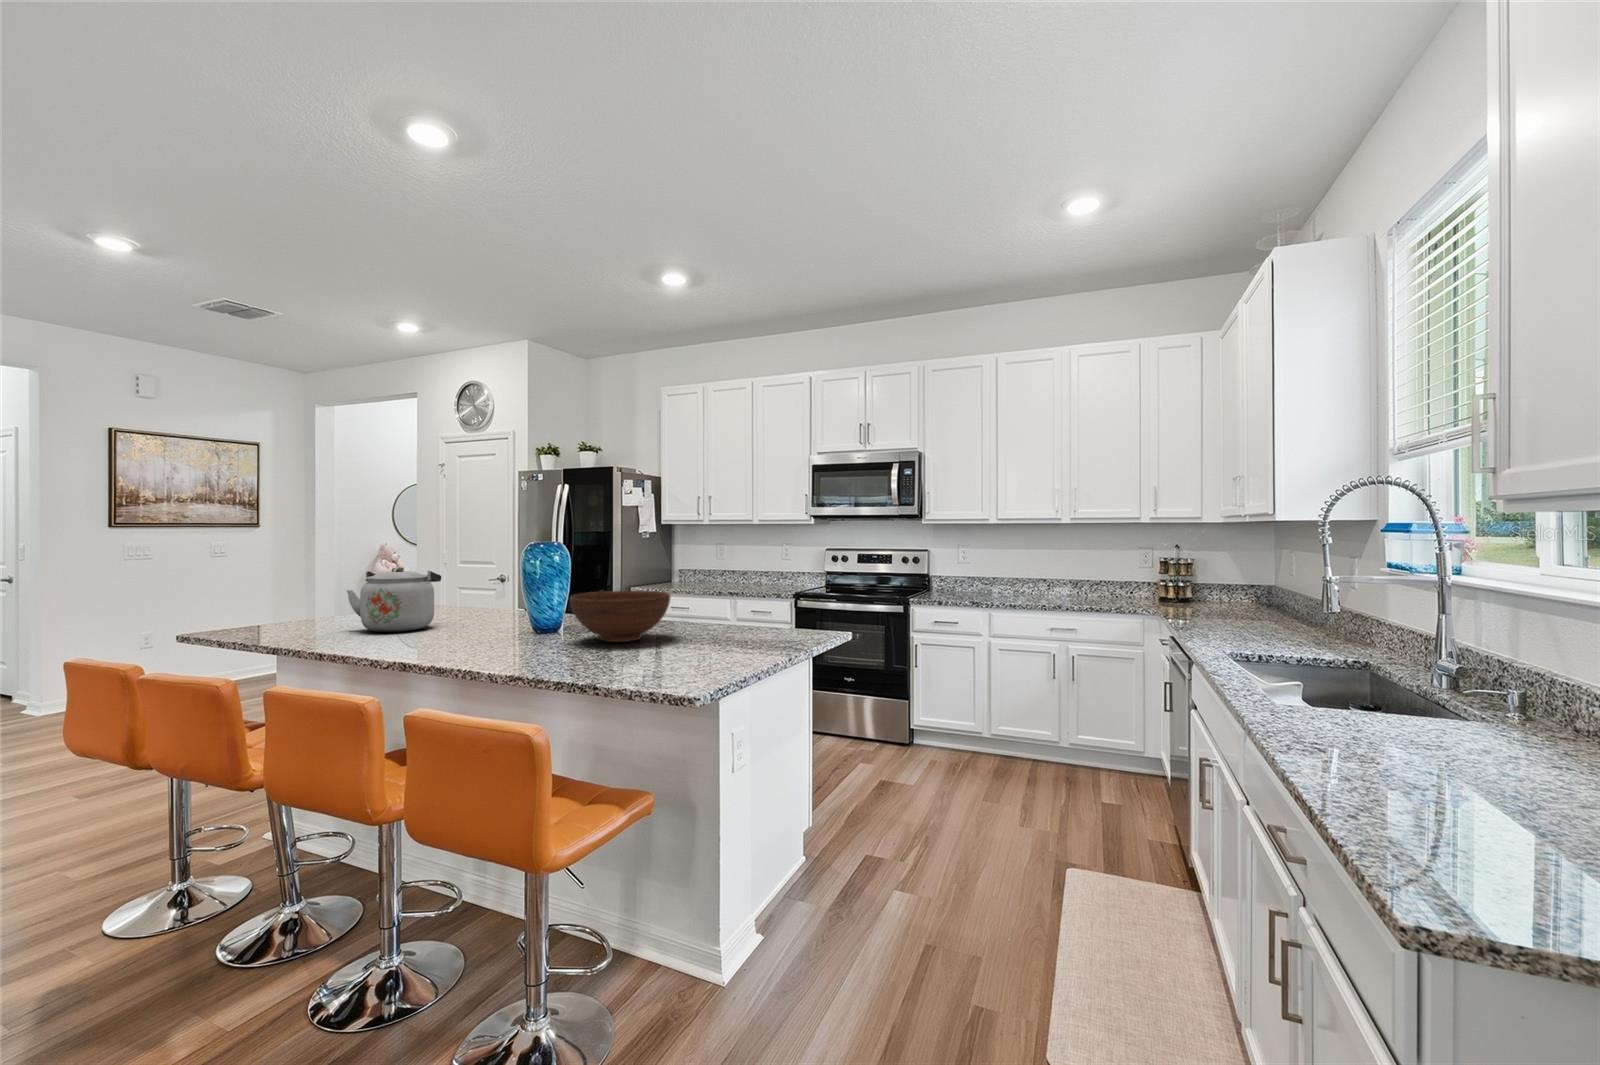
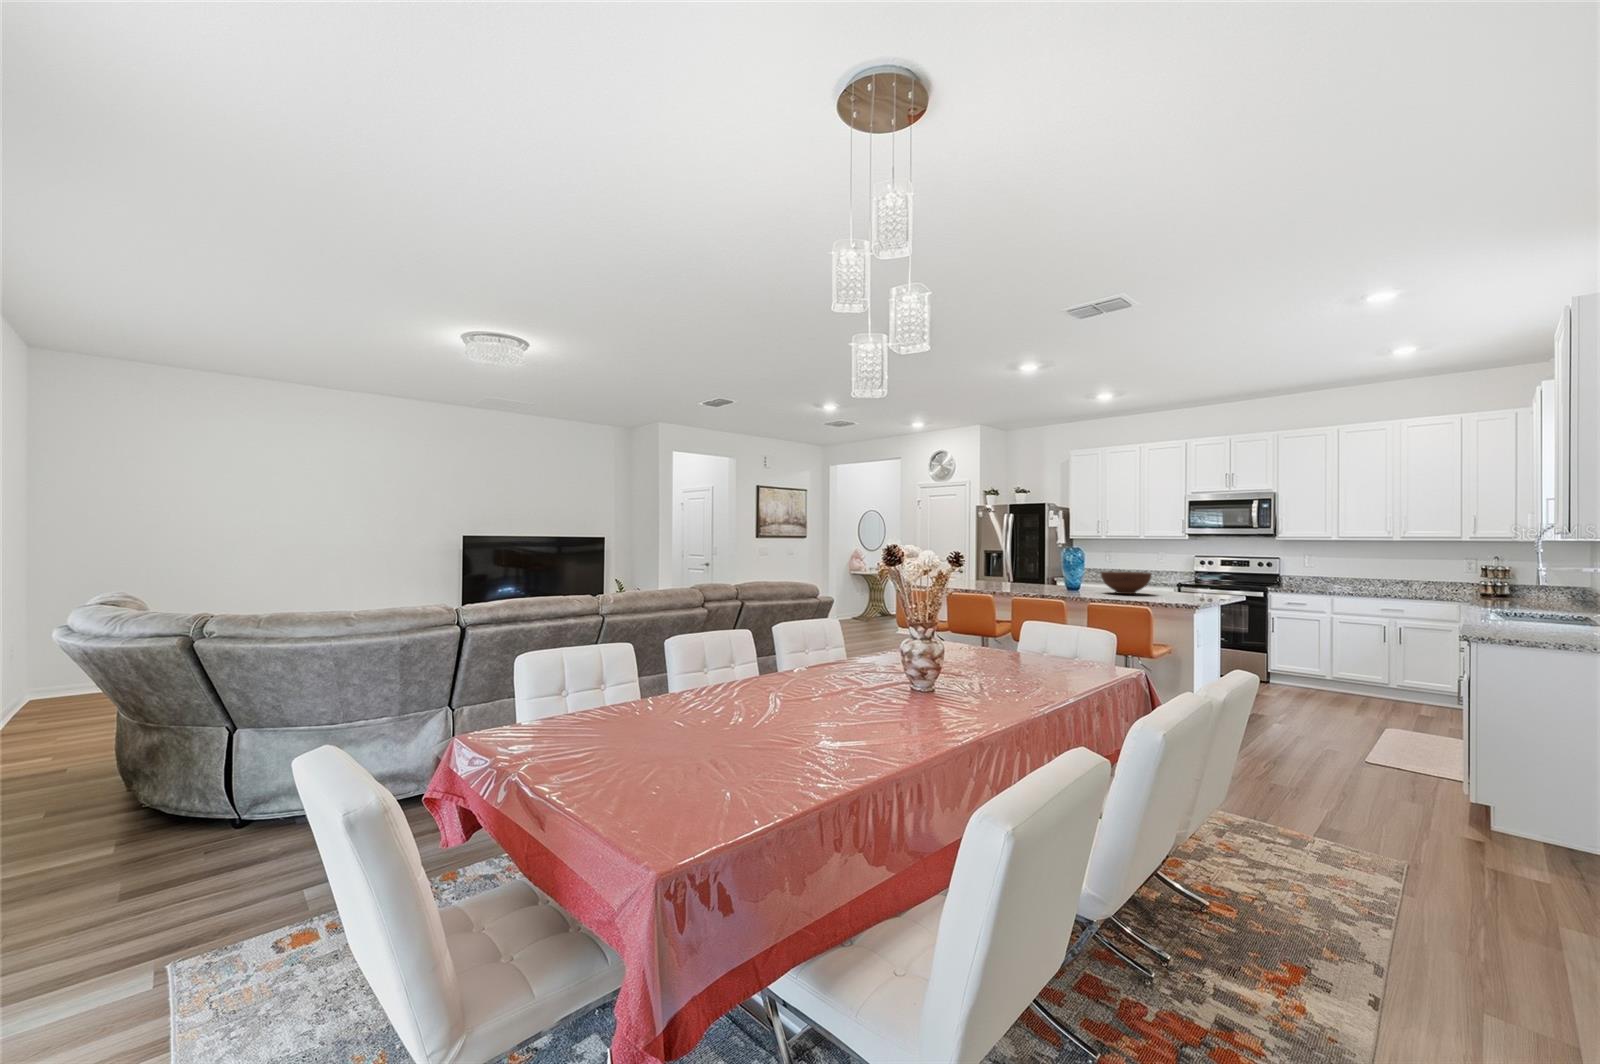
kettle: present [347,567,441,632] -> none [977,558,1014,587]

